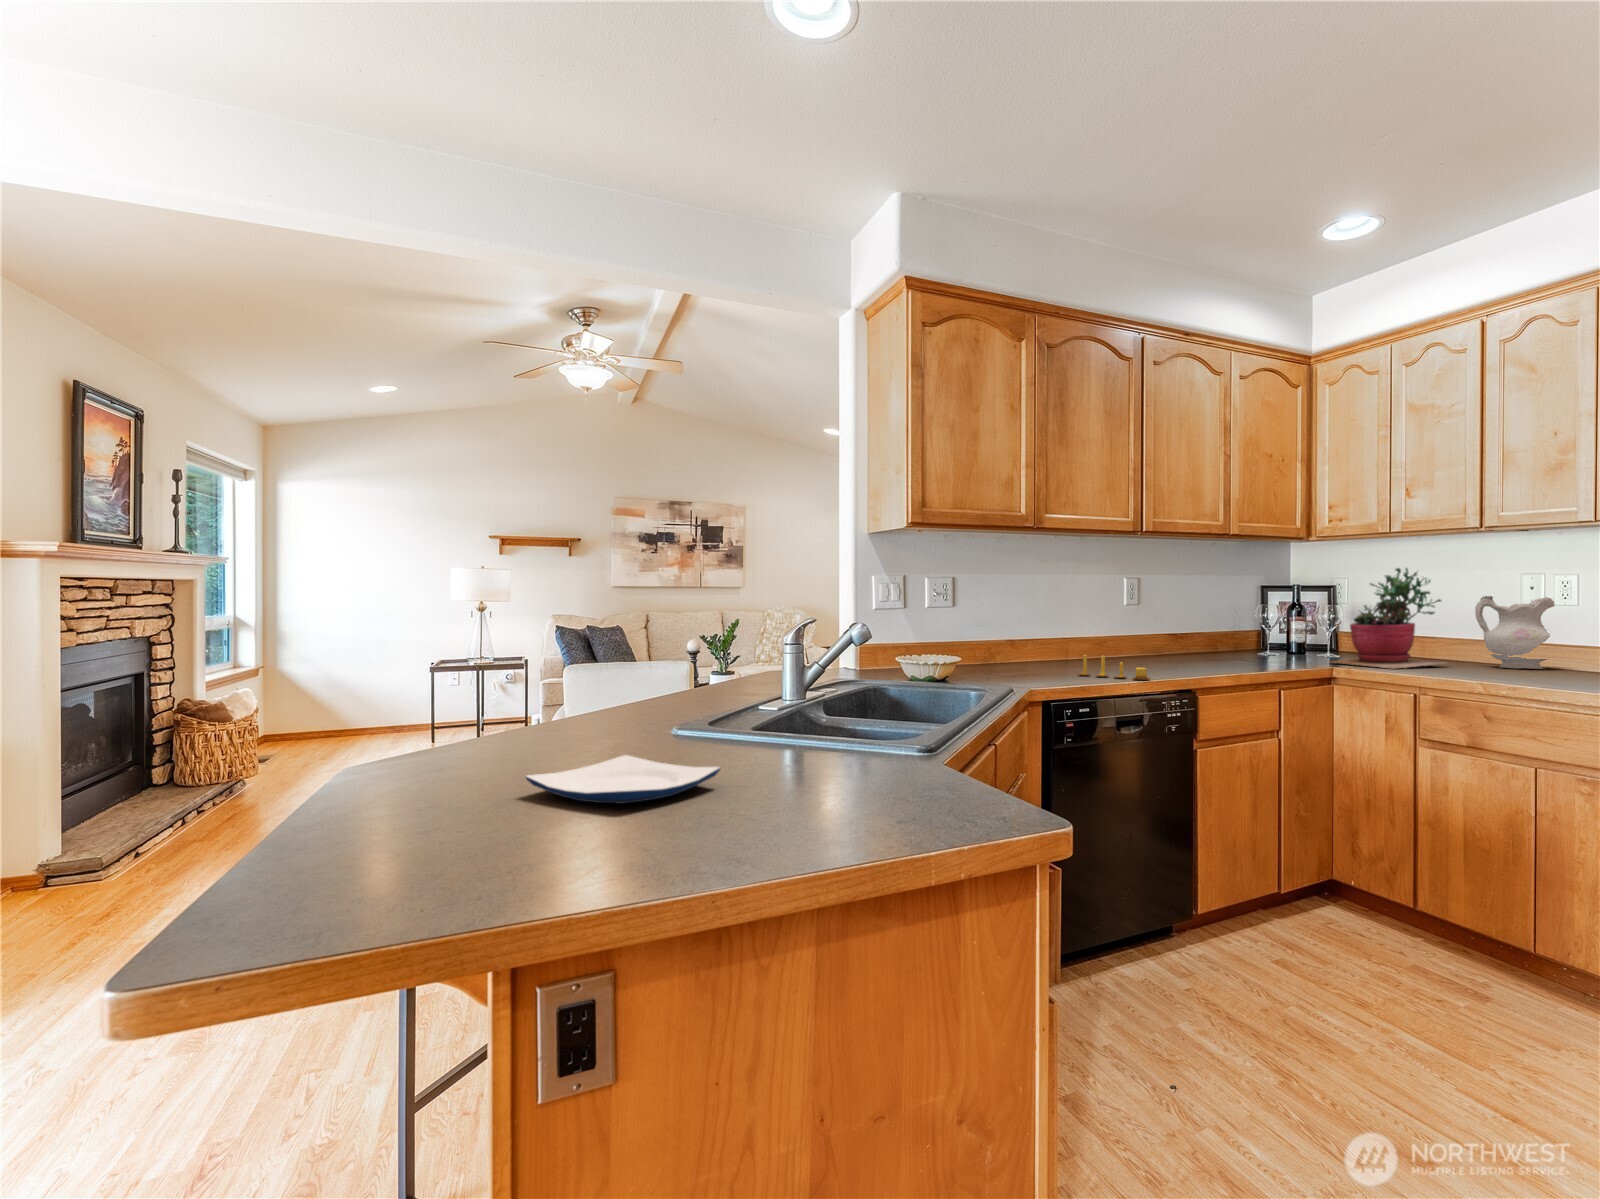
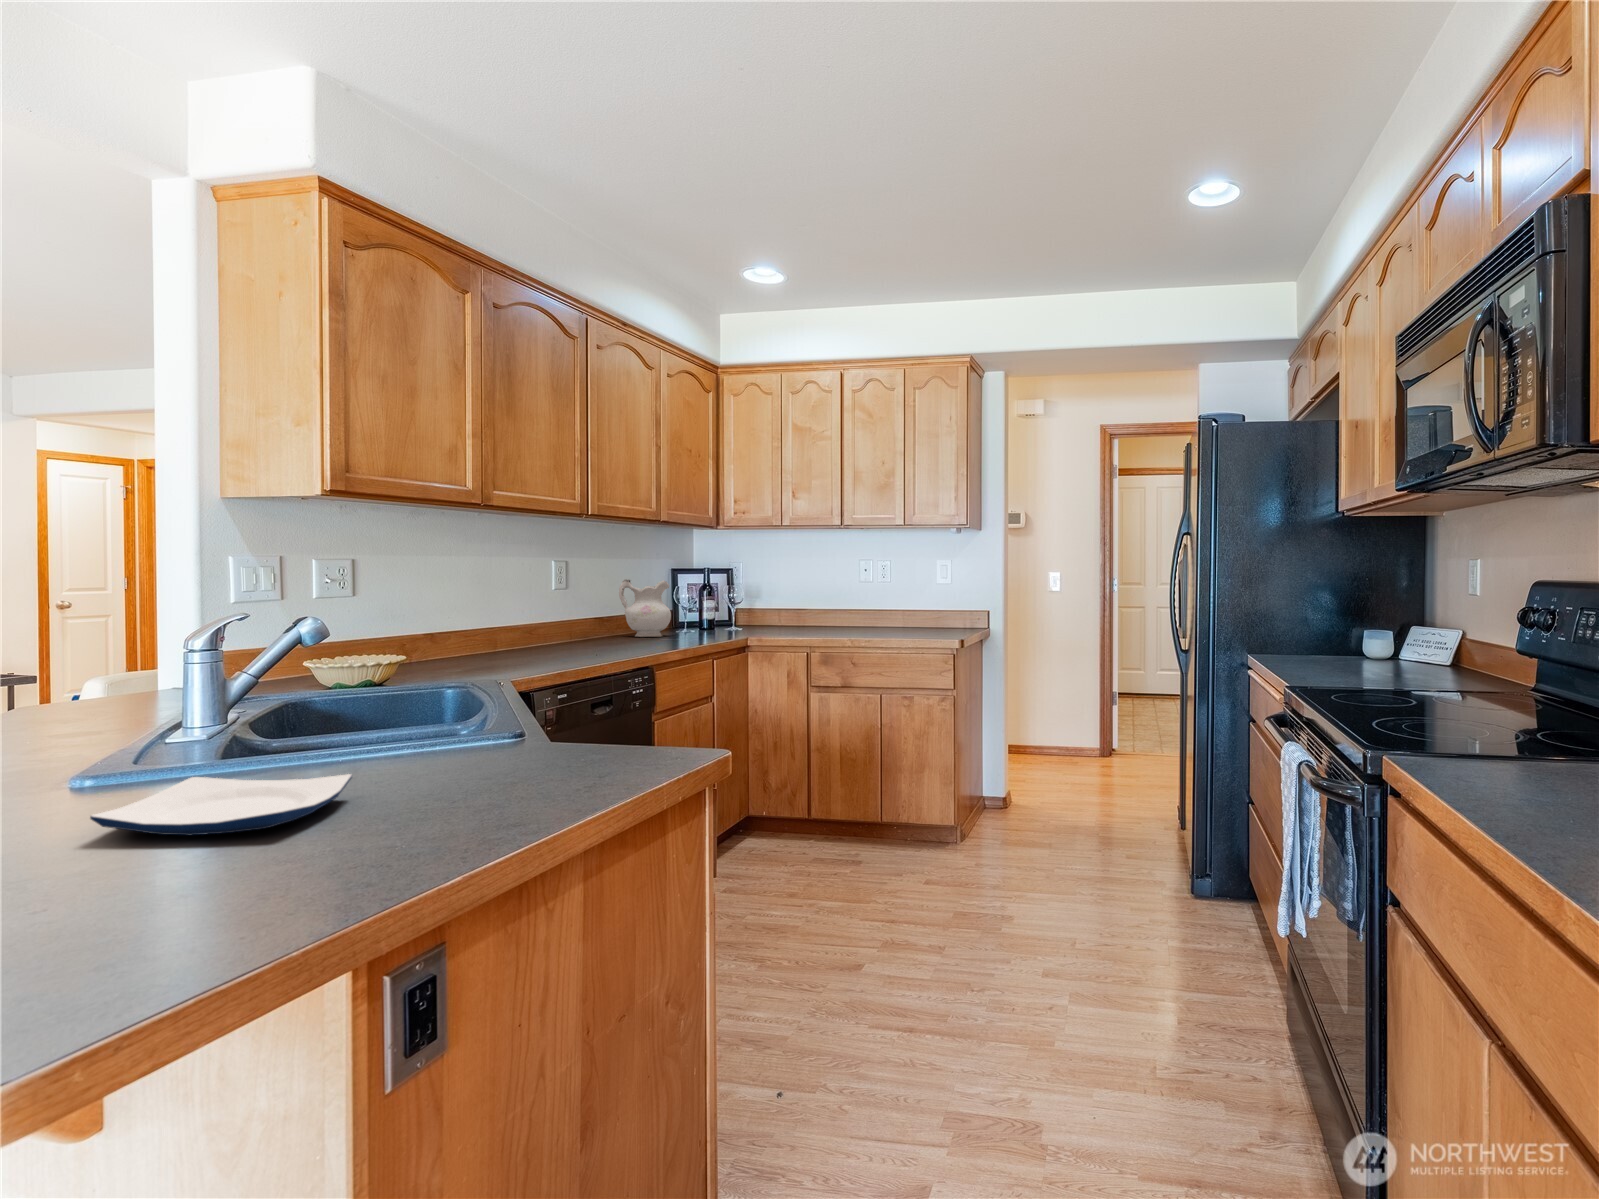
succulent plant: present [1333,568,1445,669] -> none [739,555,827,640]
ceramic pitcher: present [1475,596,1554,669] -> present [619,579,671,637]
candle: present [1078,655,1150,680] -> none [549,634,622,658]

